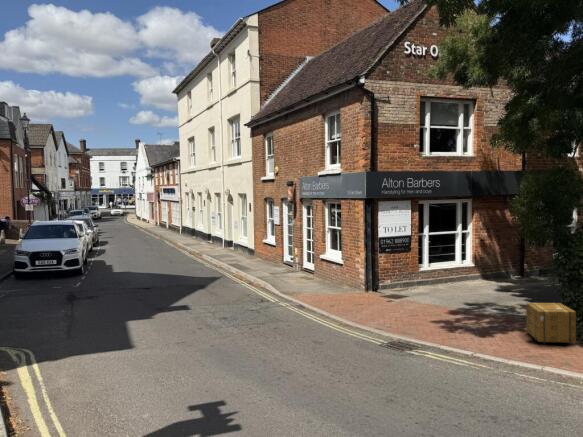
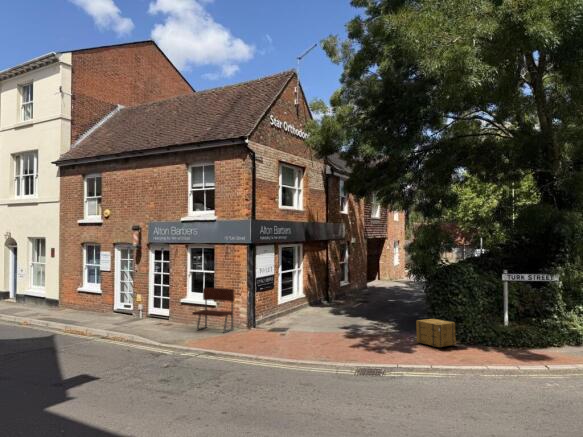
bench: none [315,245,354,293] -> present [192,288,235,333]

